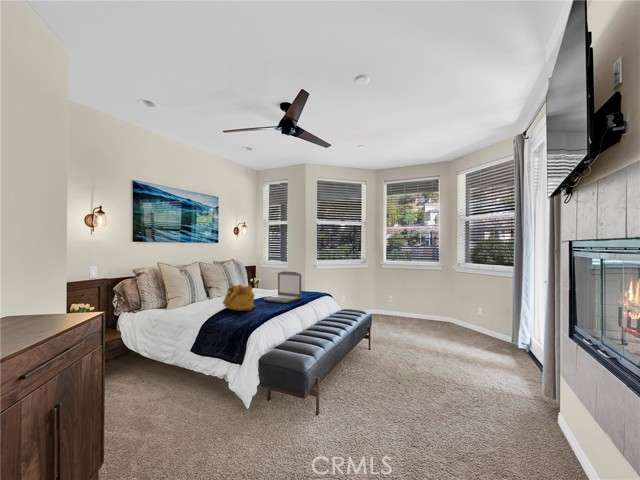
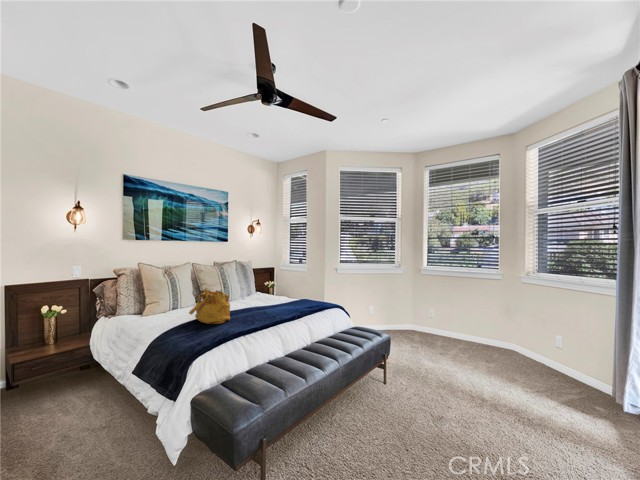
laptop: present [264,271,302,303] -> none [251,275,298,316]

